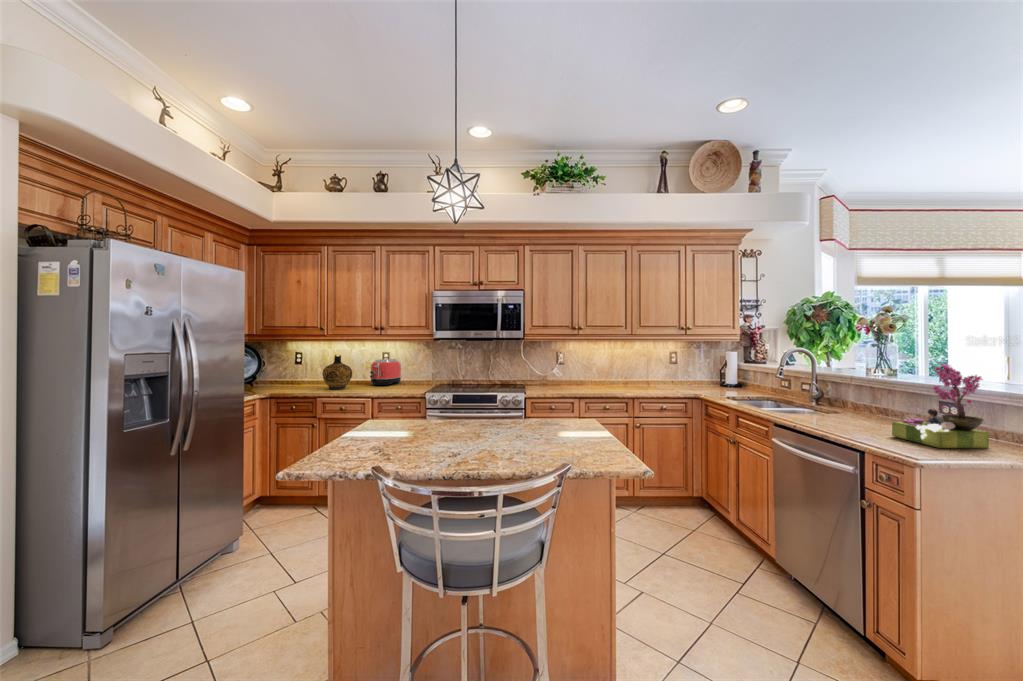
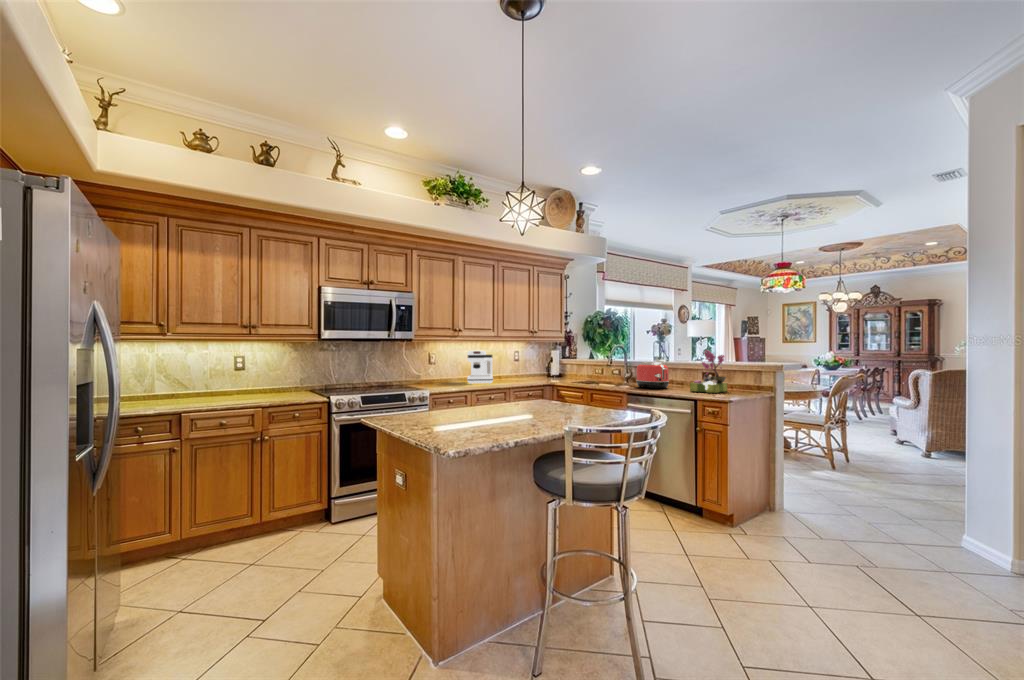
coffee maker: none [586,351,621,390] -> present [467,351,493,384]
ceramic jug: present [322,355,352,389] -> none [171,358,215,402]
toaster: present [370,359,401,386] -> present [636,362,669,389]

